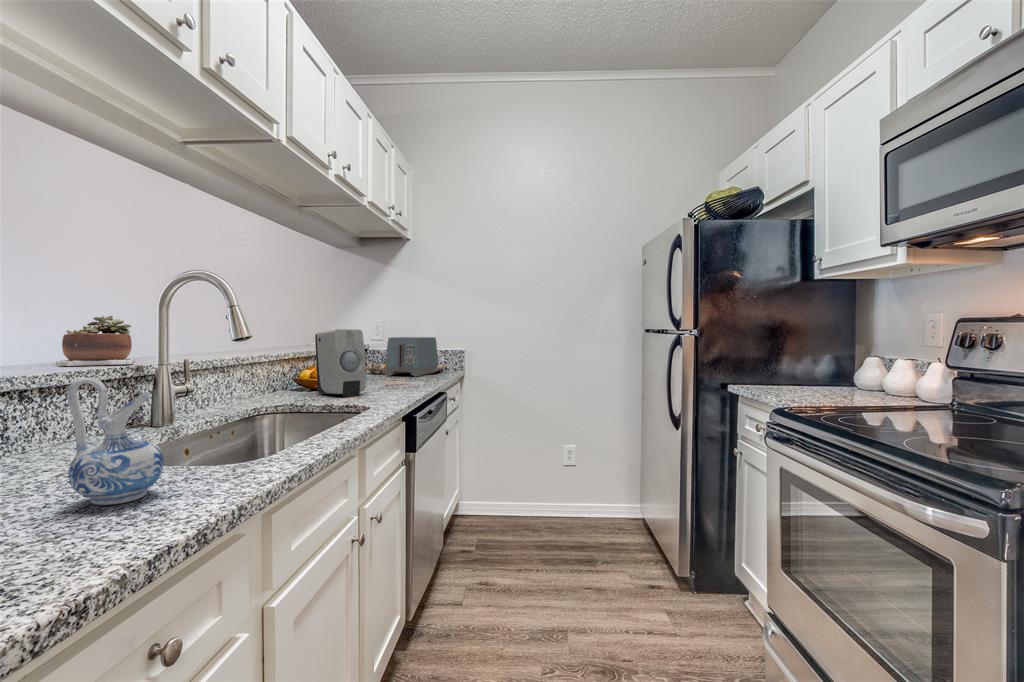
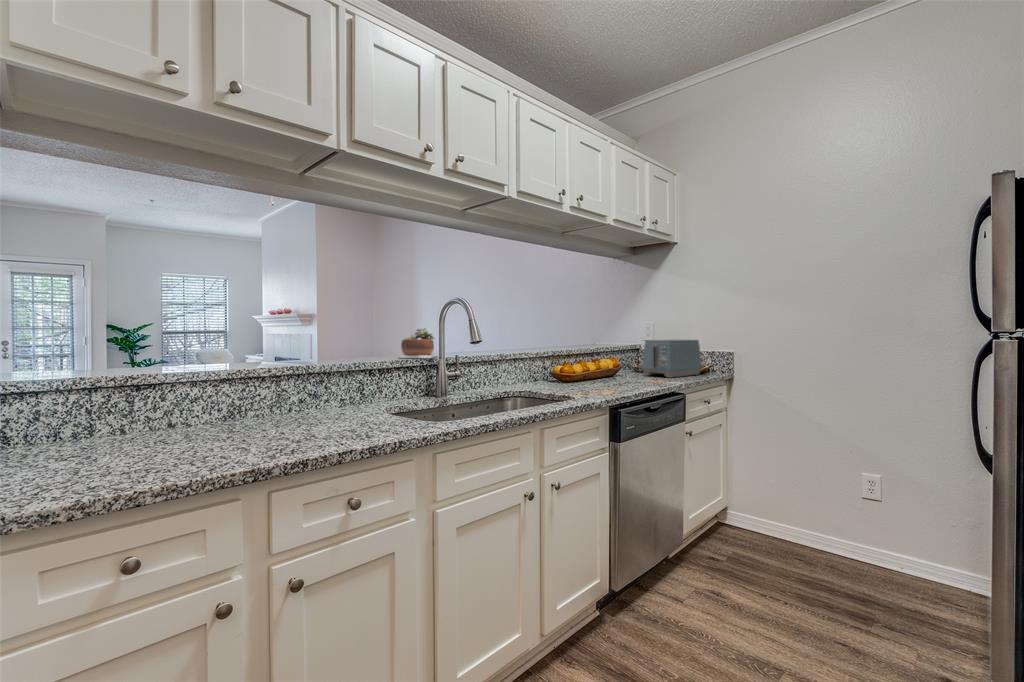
soap dispenser: present [315,329,366,397] -> none [558,334,591,390]
ceramic pitcher: present [68,378,164,505] -> none [345,363,386,430]

